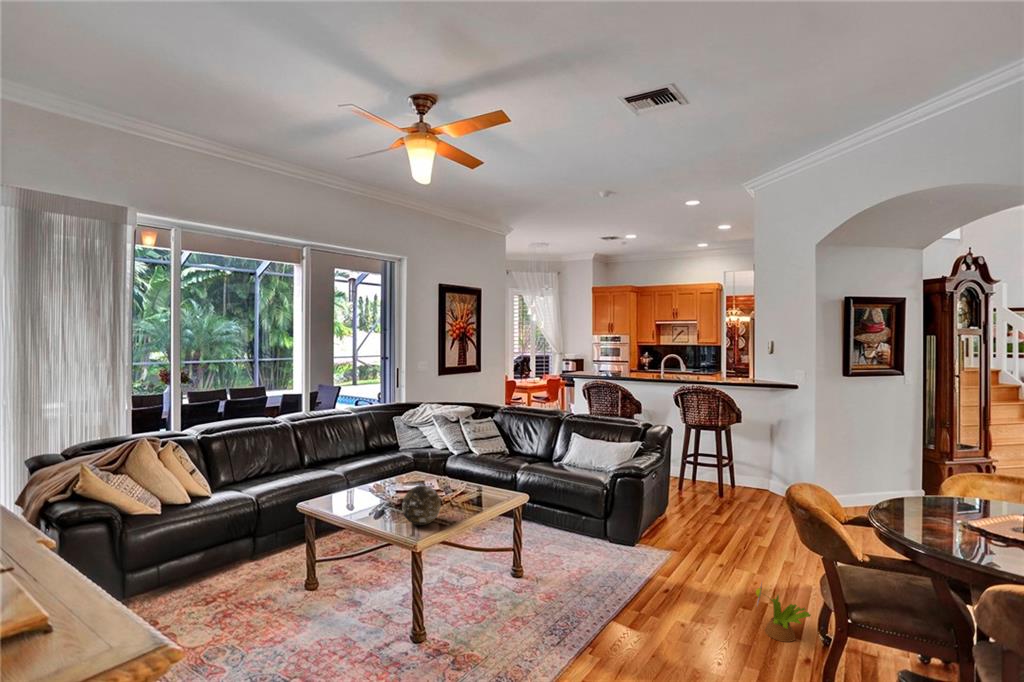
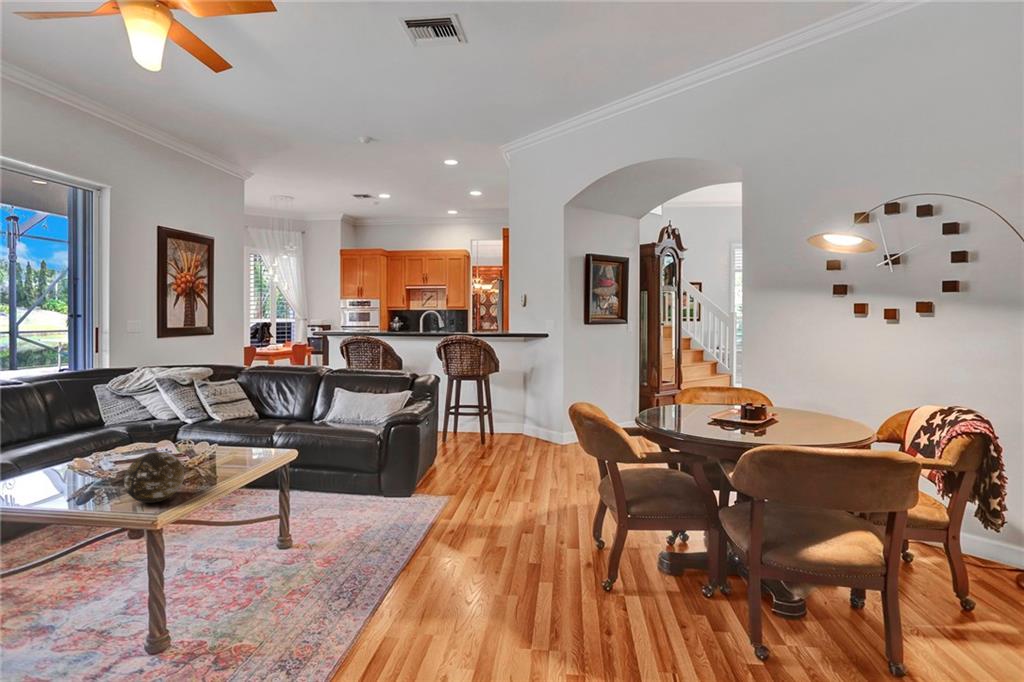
decorative plant: present [756,583,811,642] -> none [534,499,578,550]

